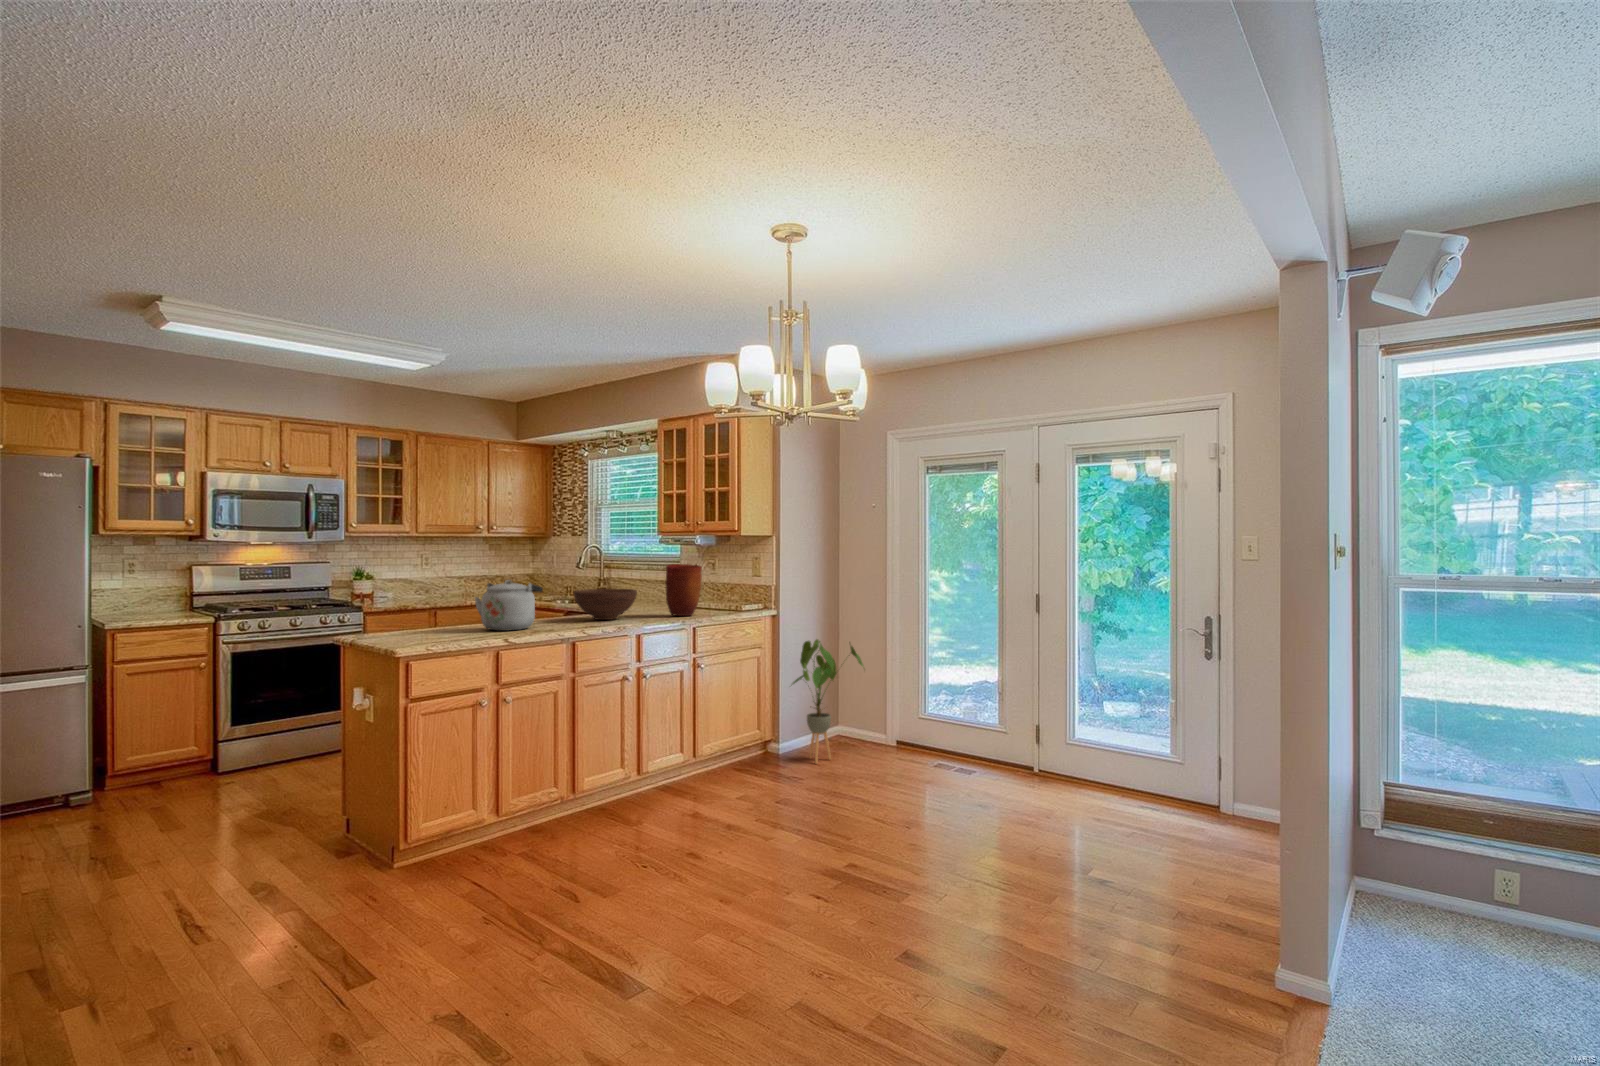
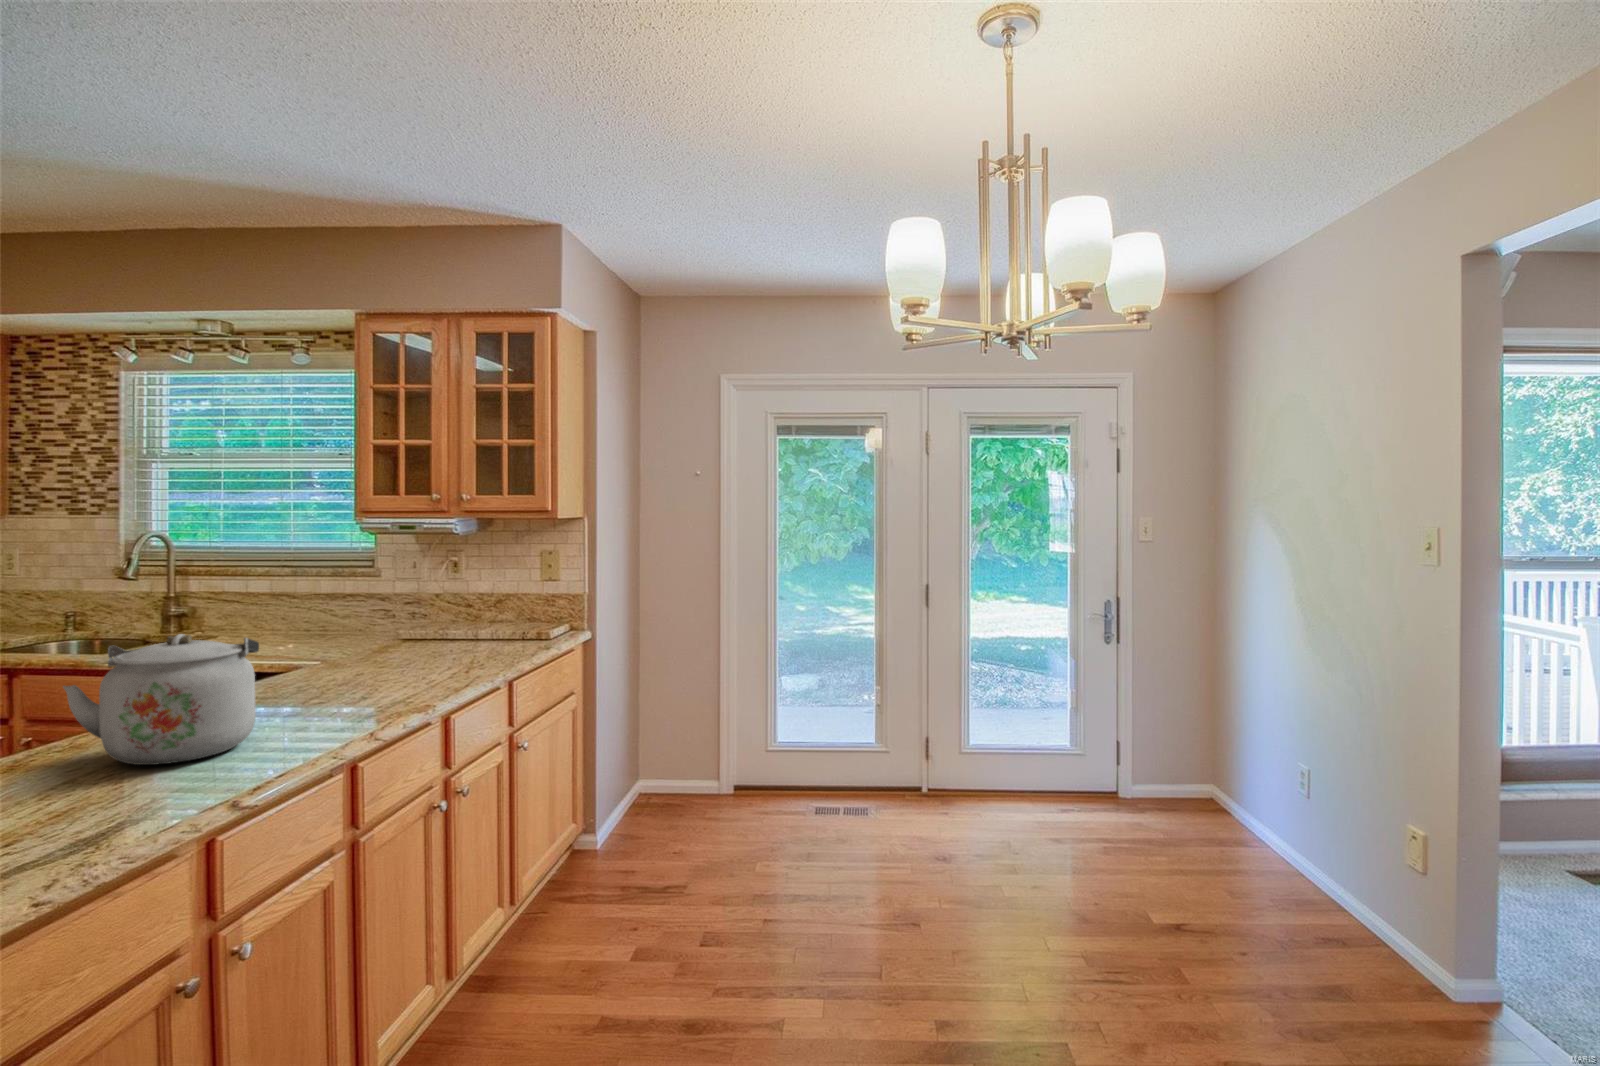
vase: present [665,564,702,616] -> none [453,568,520,661]
fruit bowl: present [574,589,637,620] -> none [279,621,420,689]
house plant: present [792,639,864,763] -> none [622,665,723,848]

